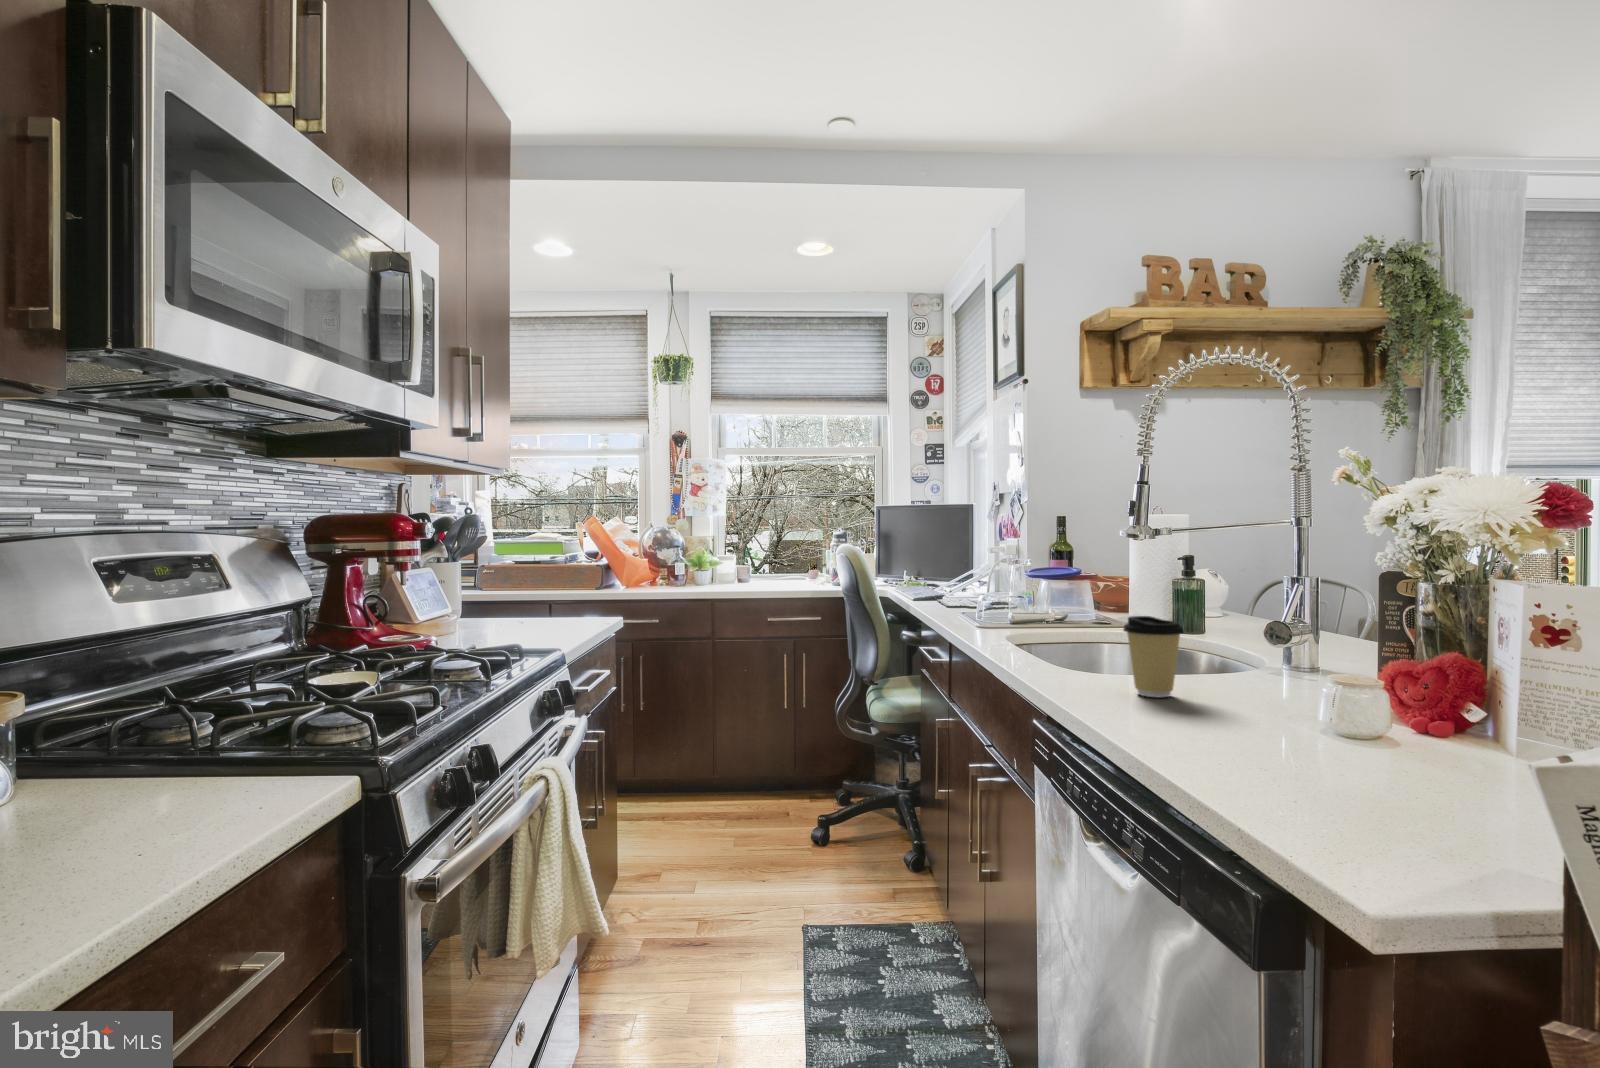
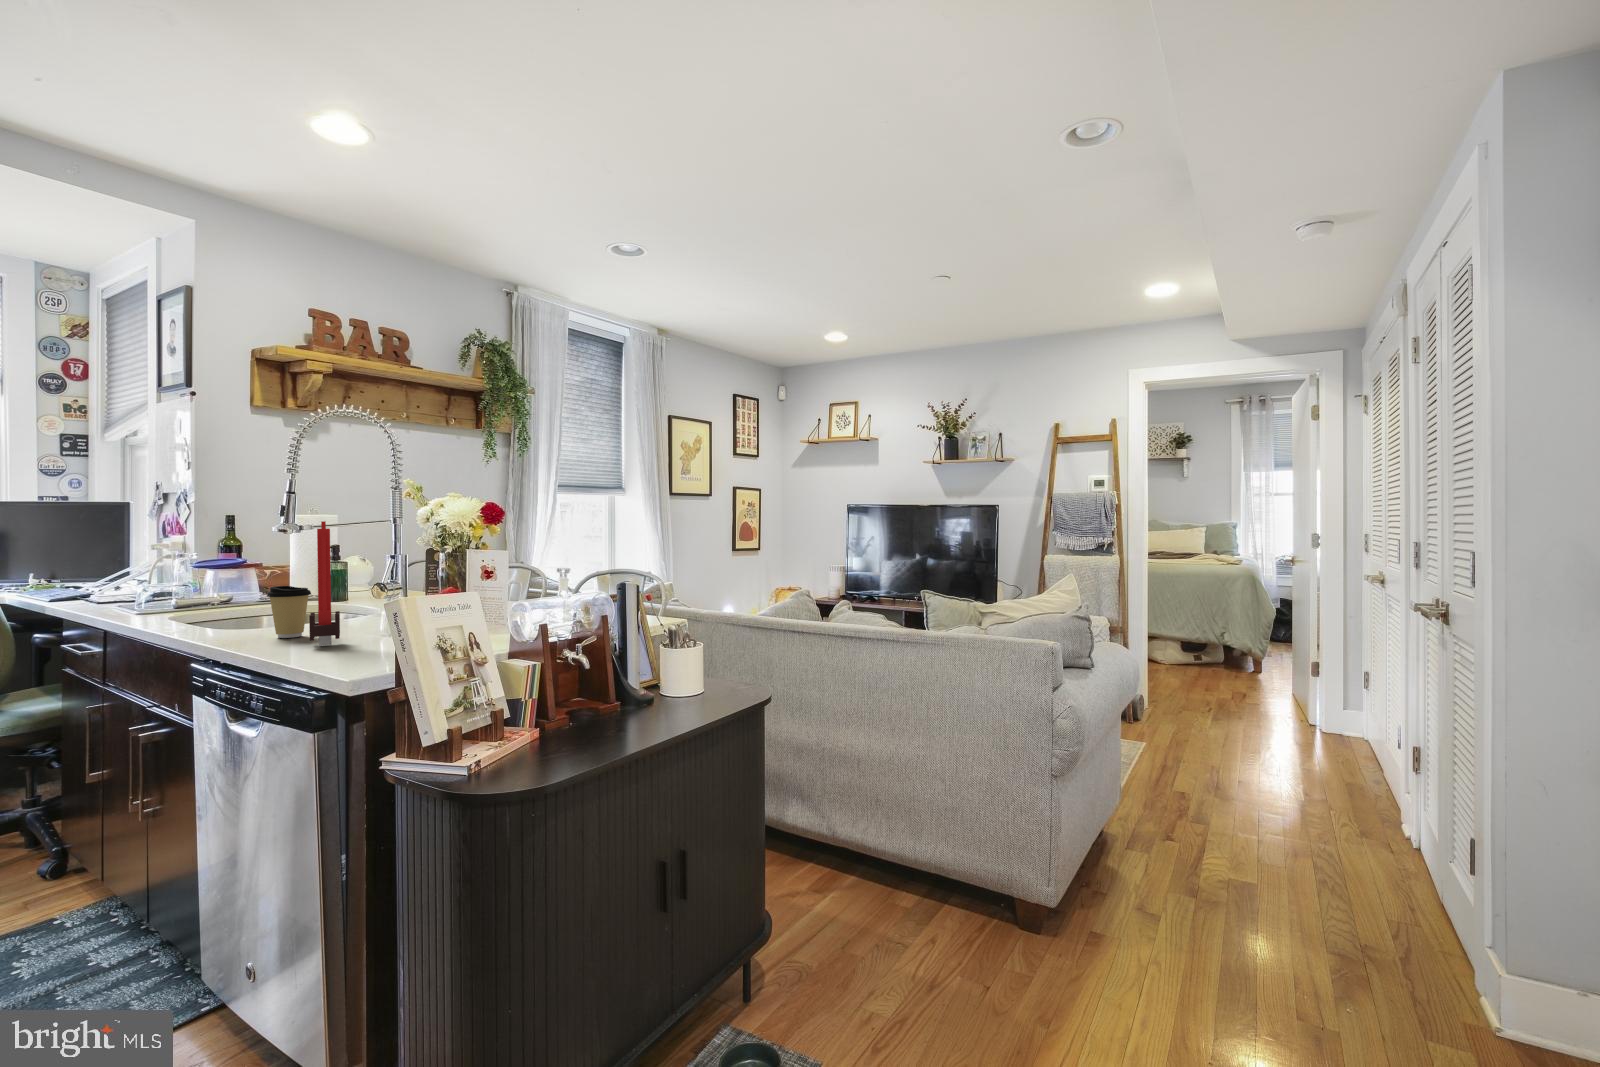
candle: none [1192,517,1242,726] -> present [309,521,340,646]

